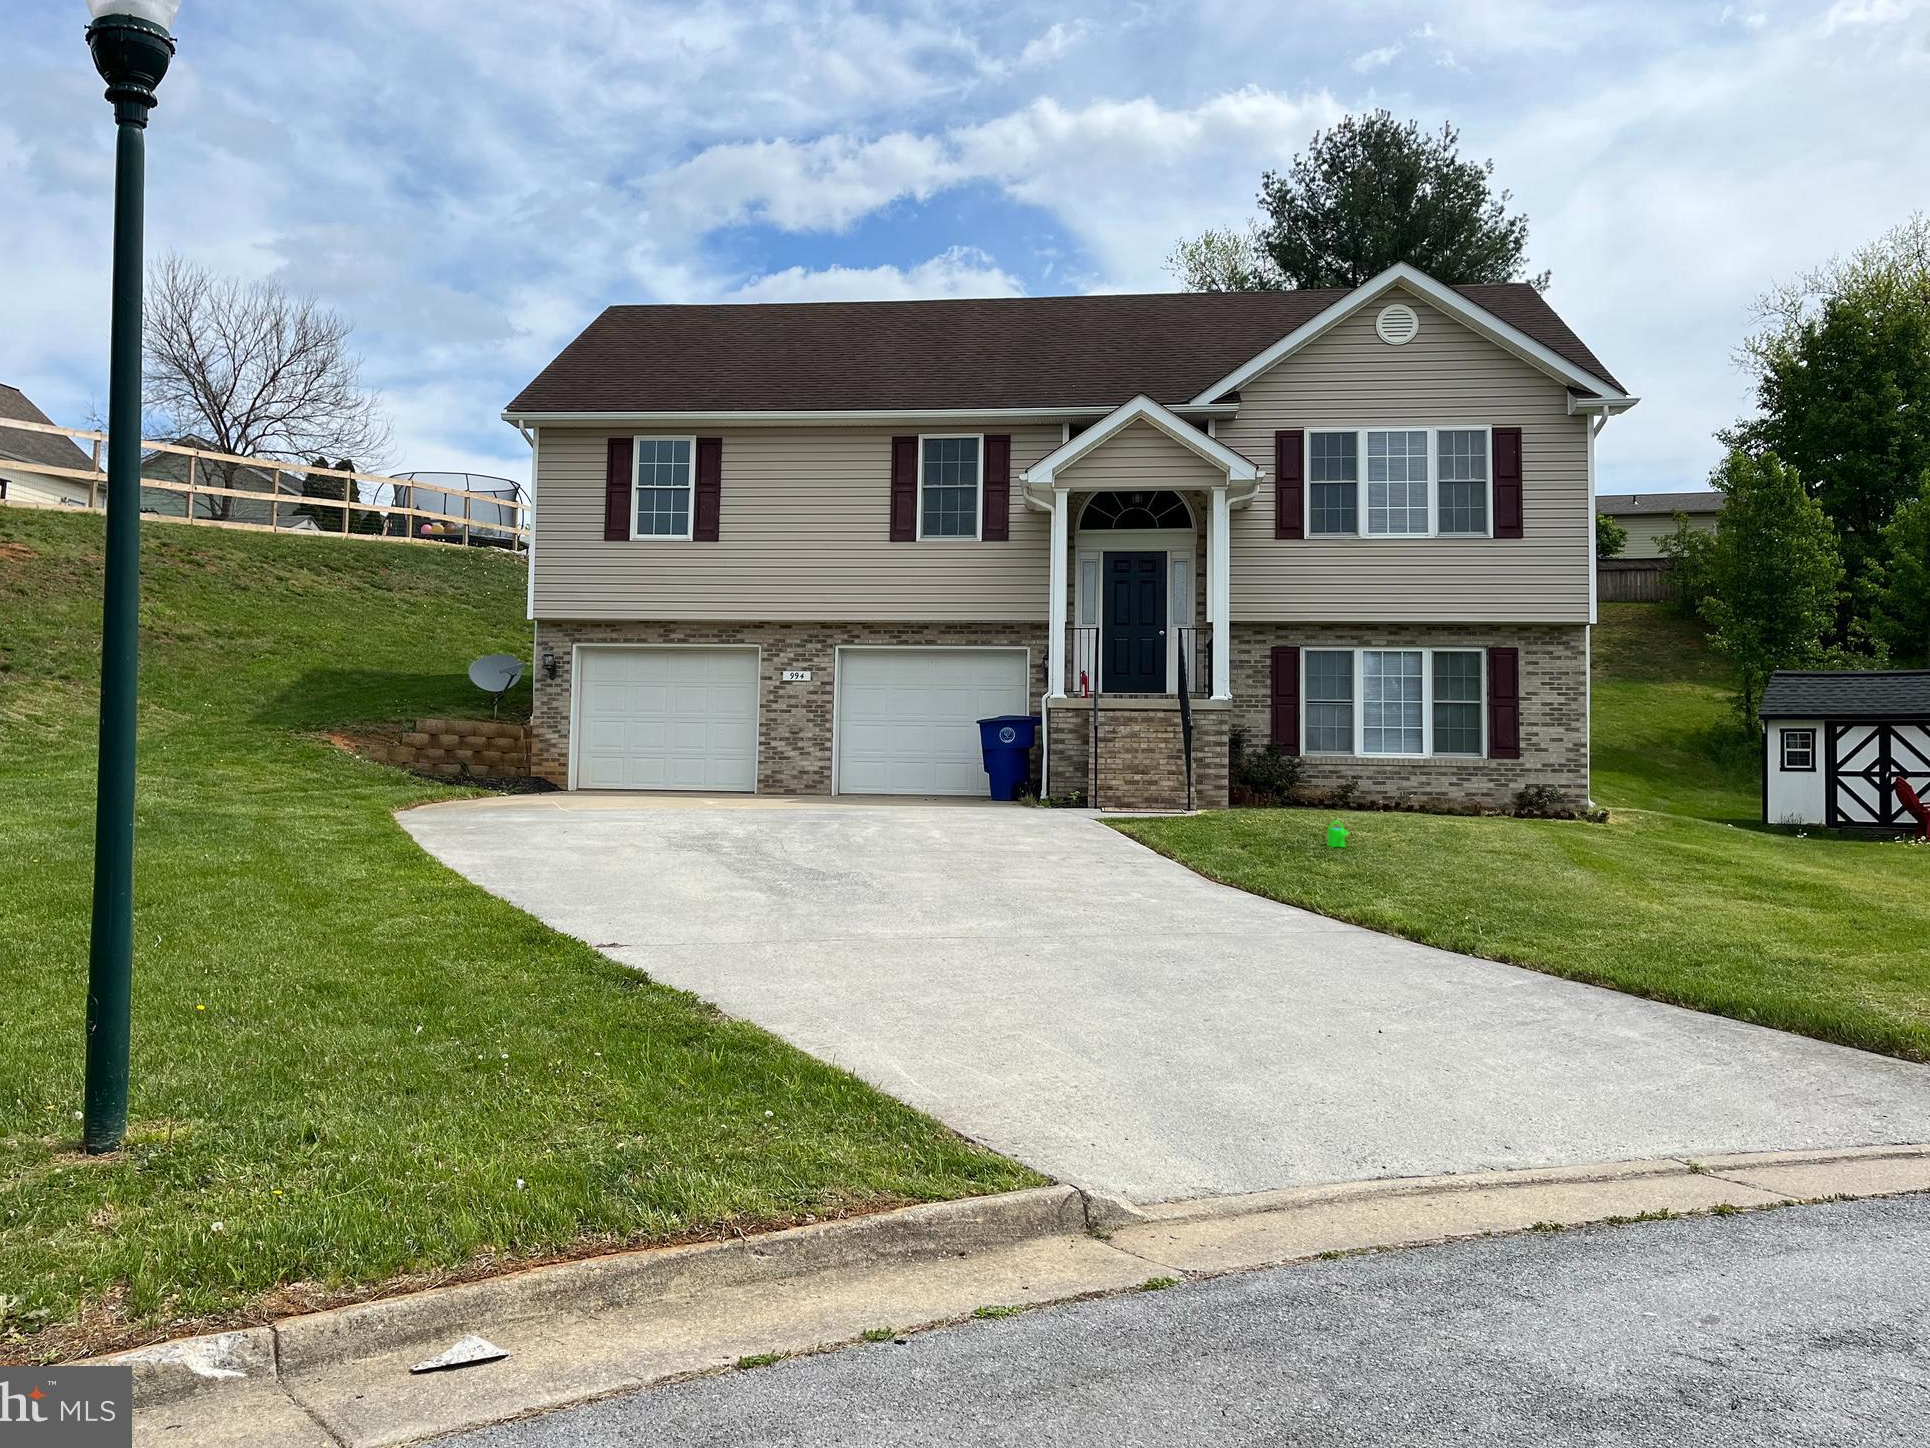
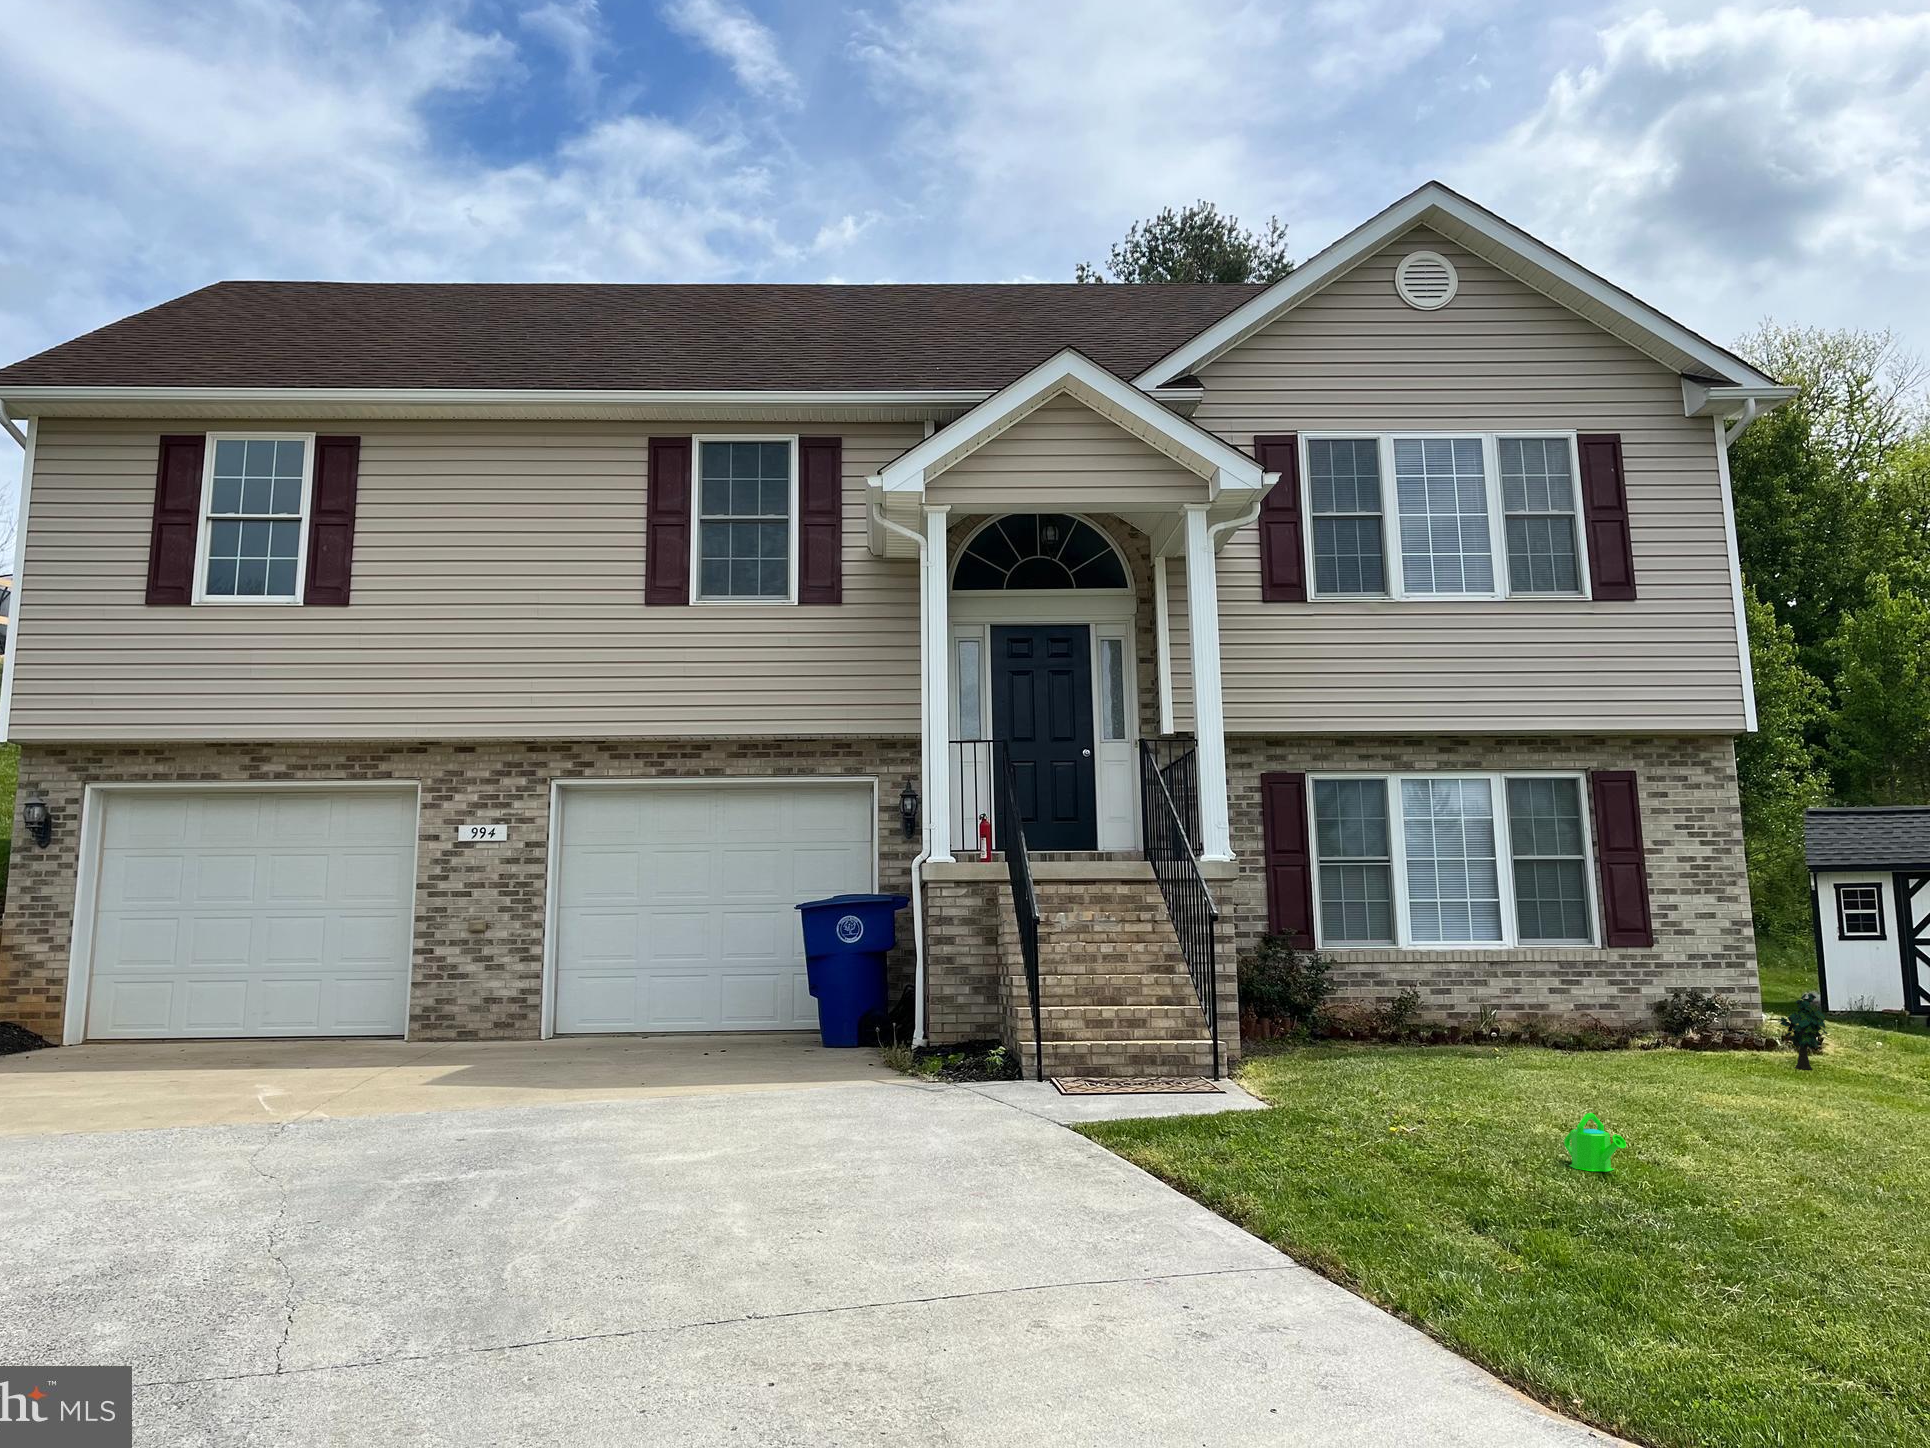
decorative plant: none [1548,783,1576,827] -> present [1778,994,1827,1070]

